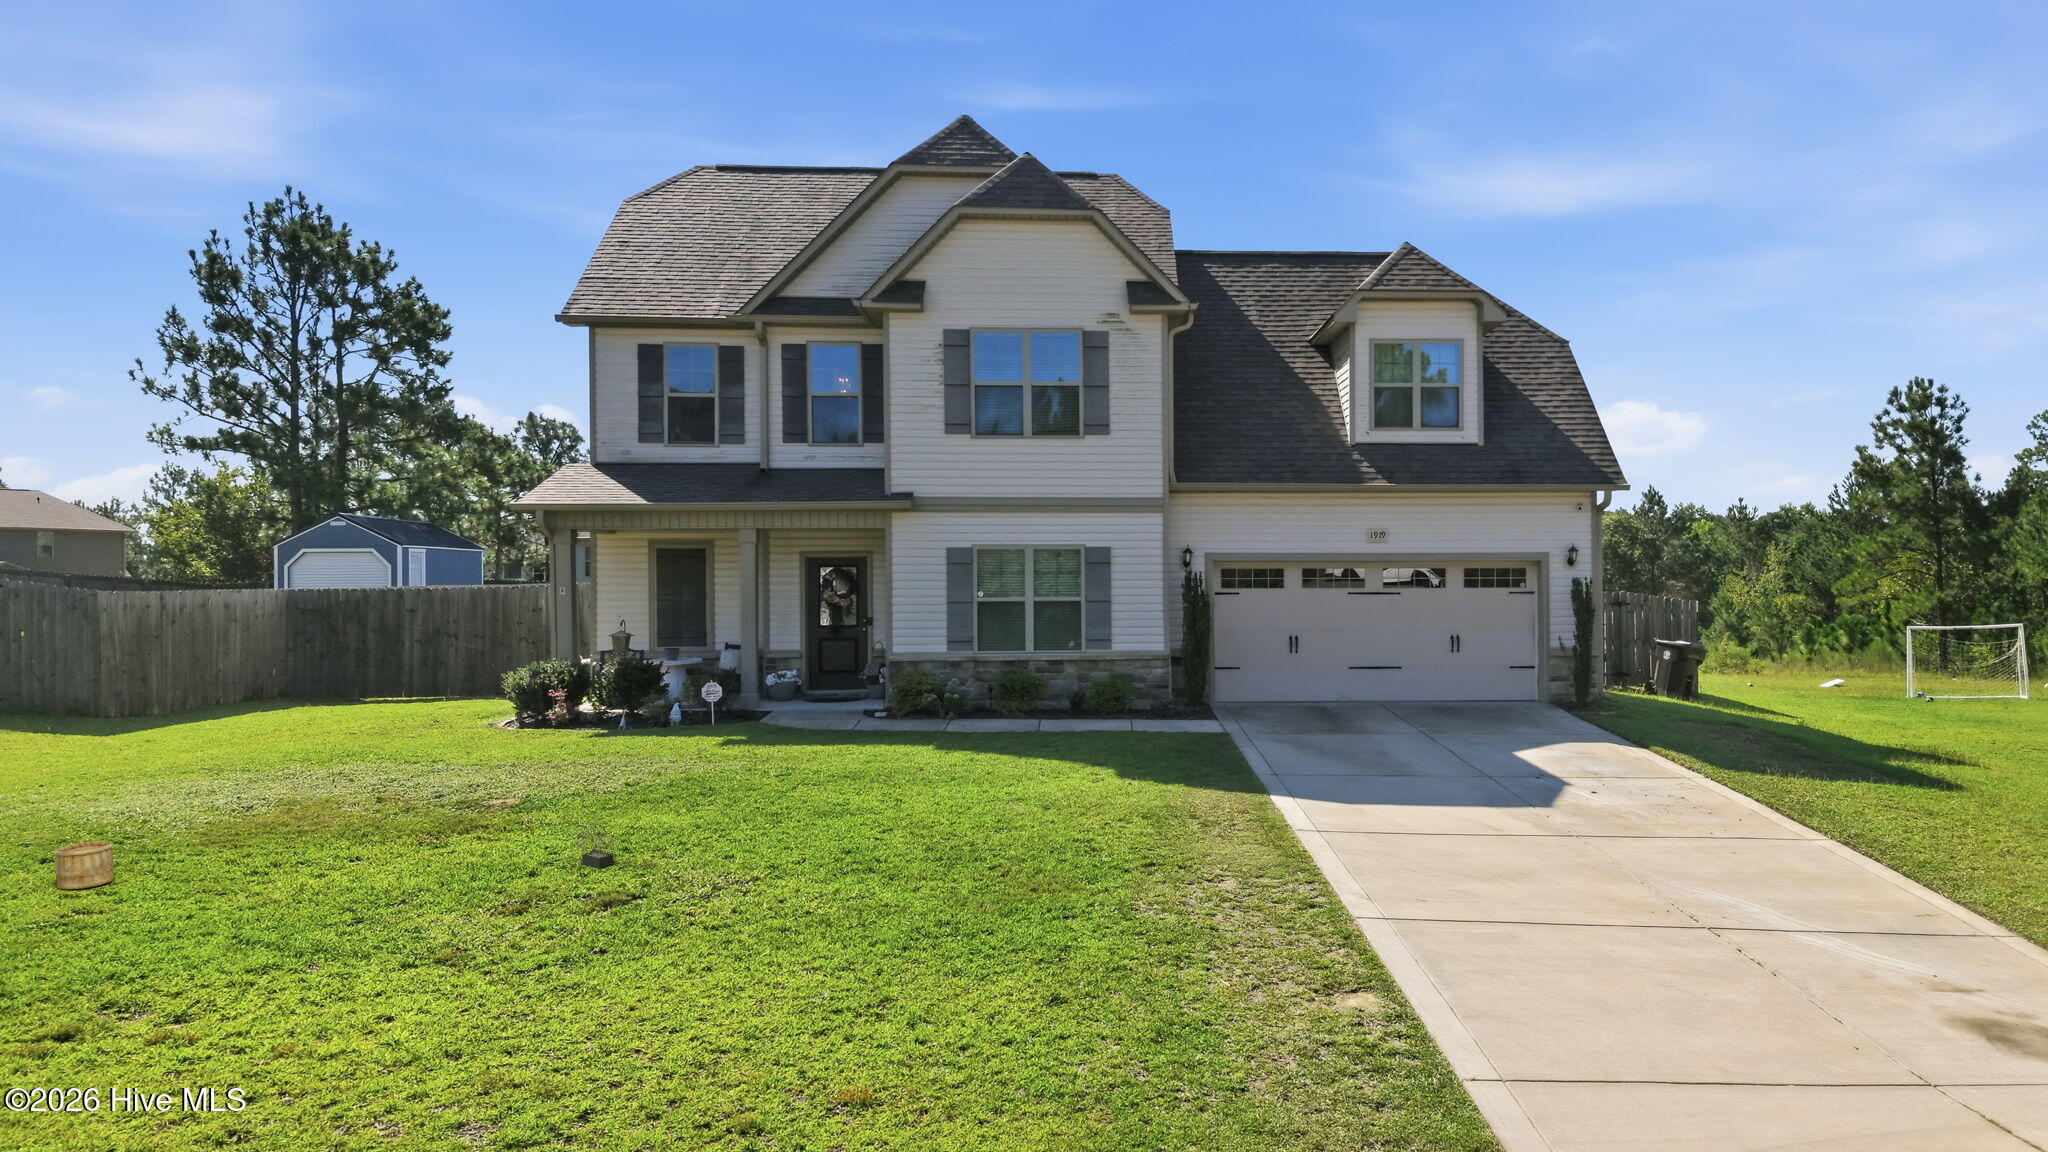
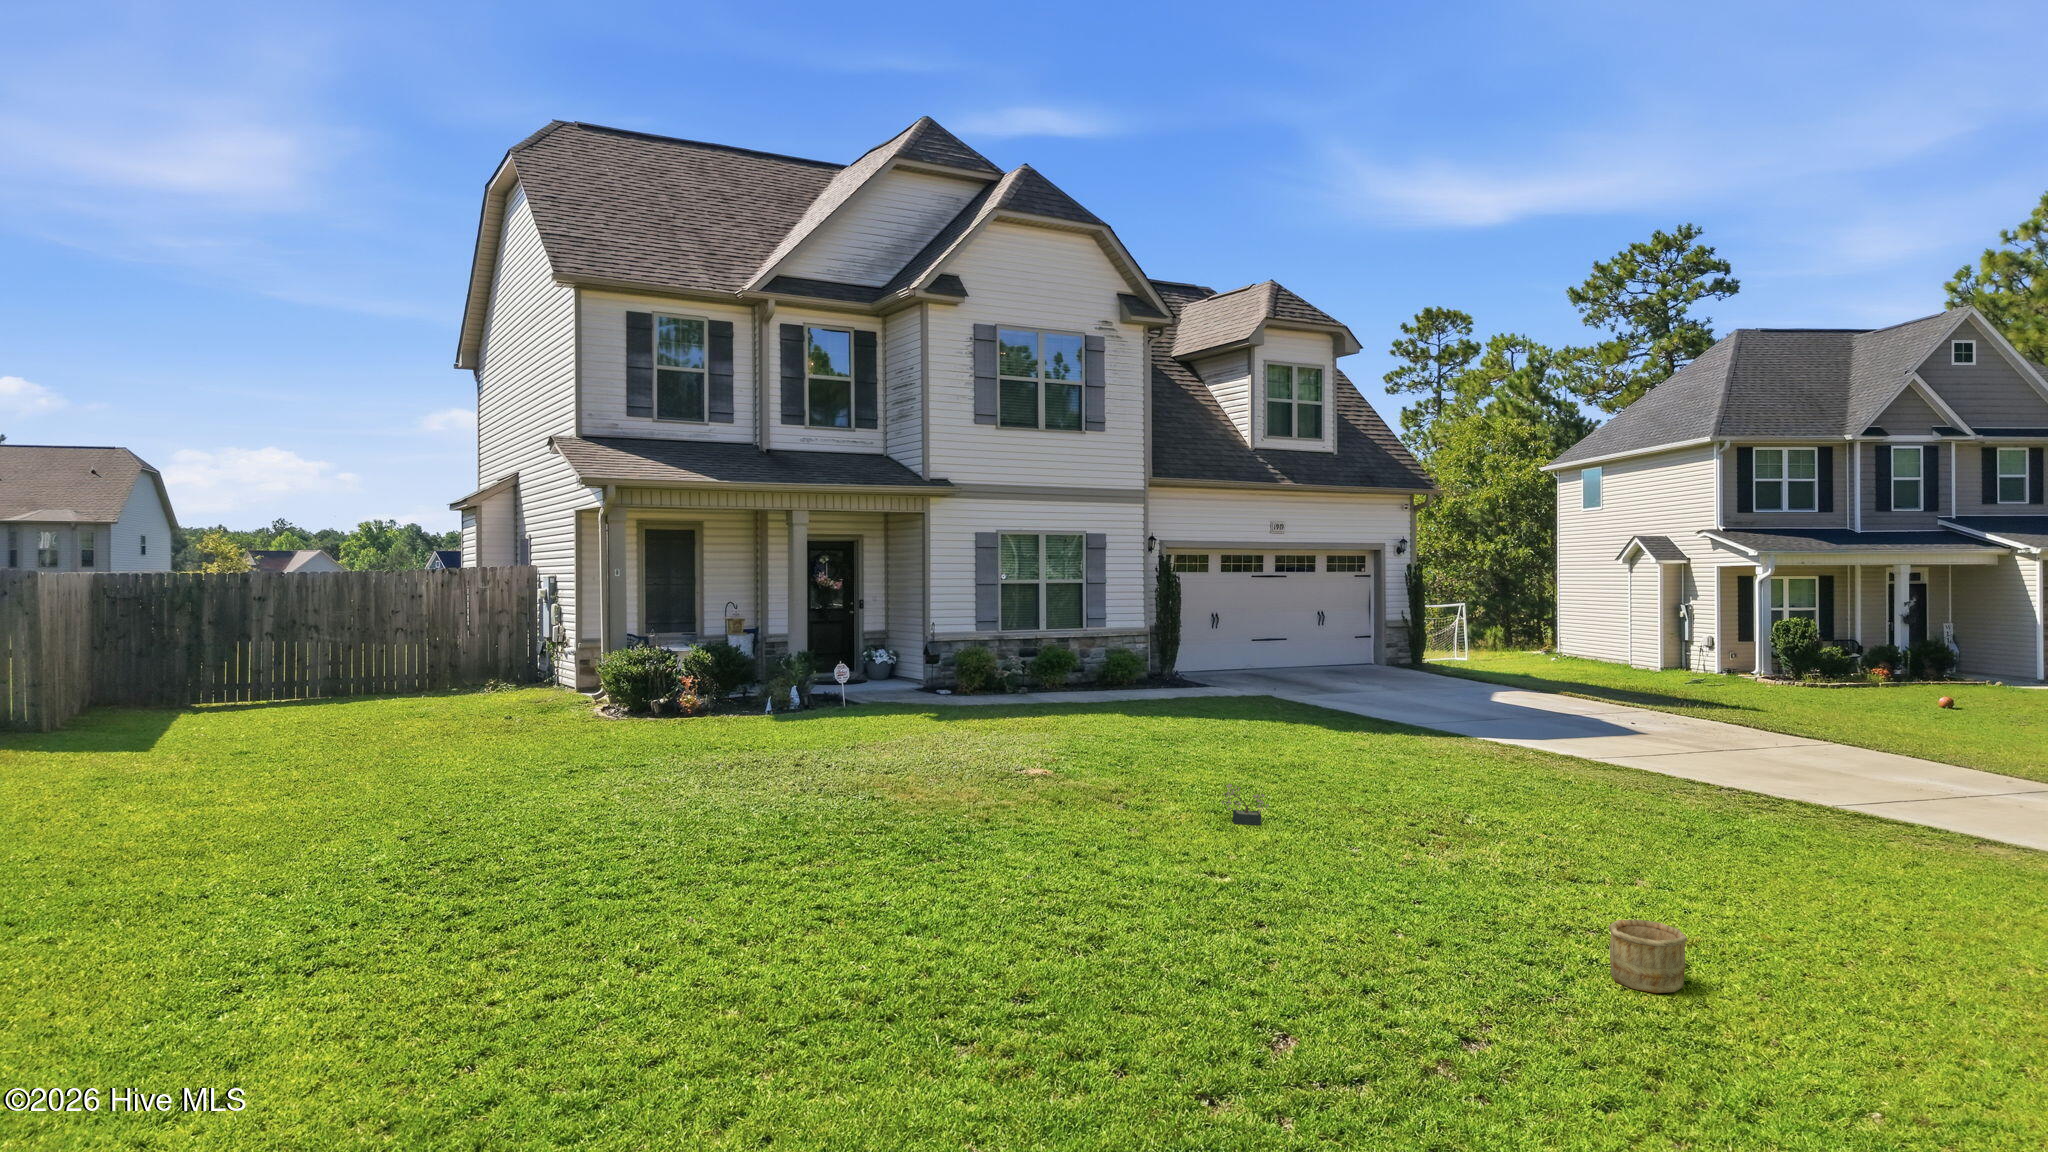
wooden bucket: present [53,841,114,889] -> present [1609,920,1688,993]

